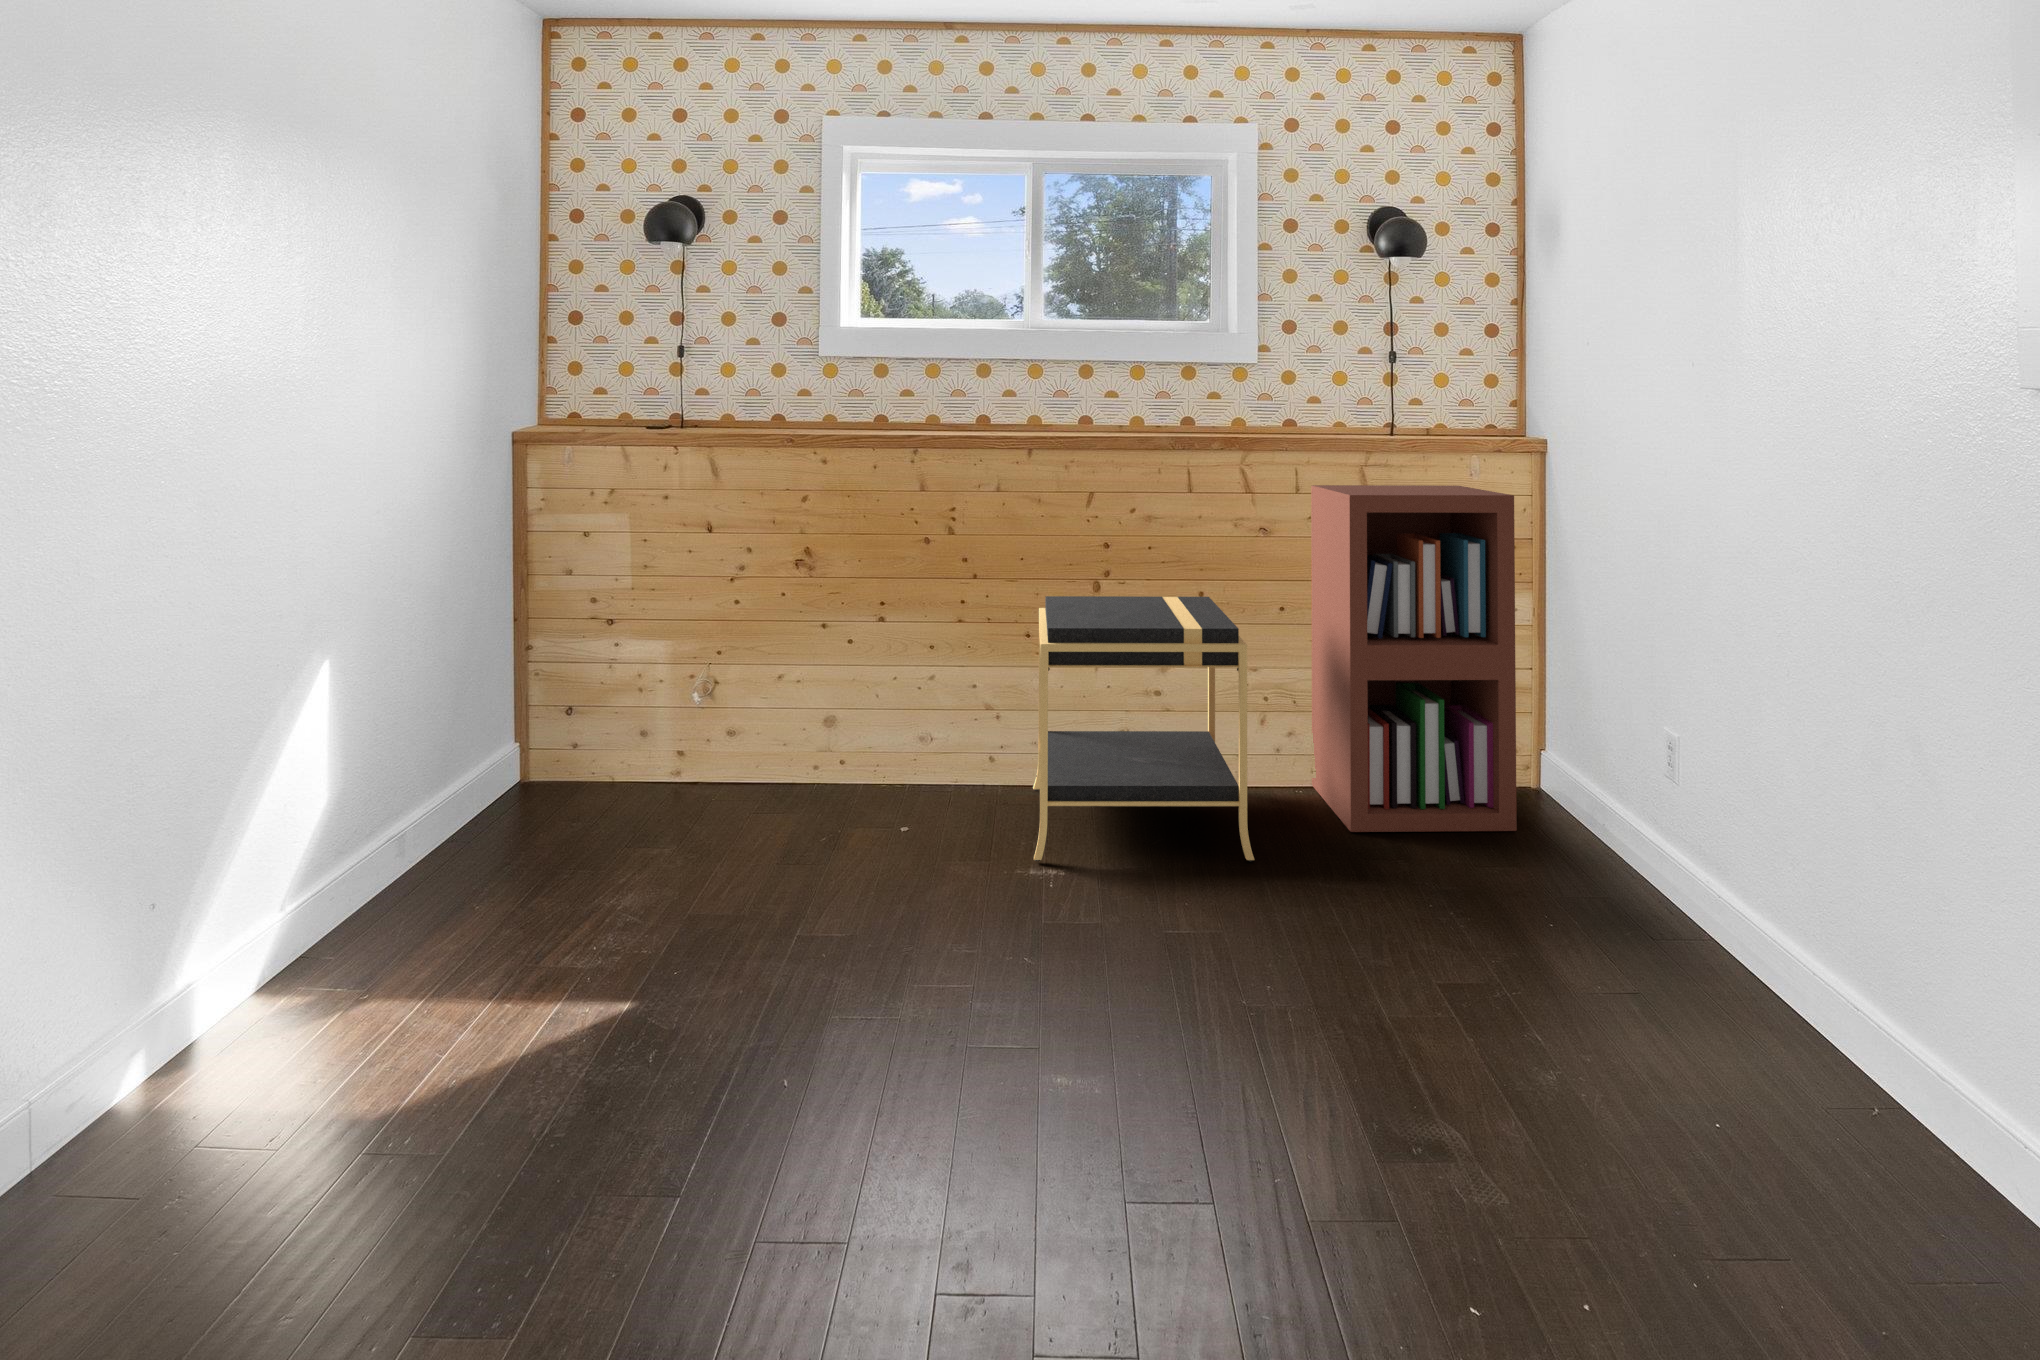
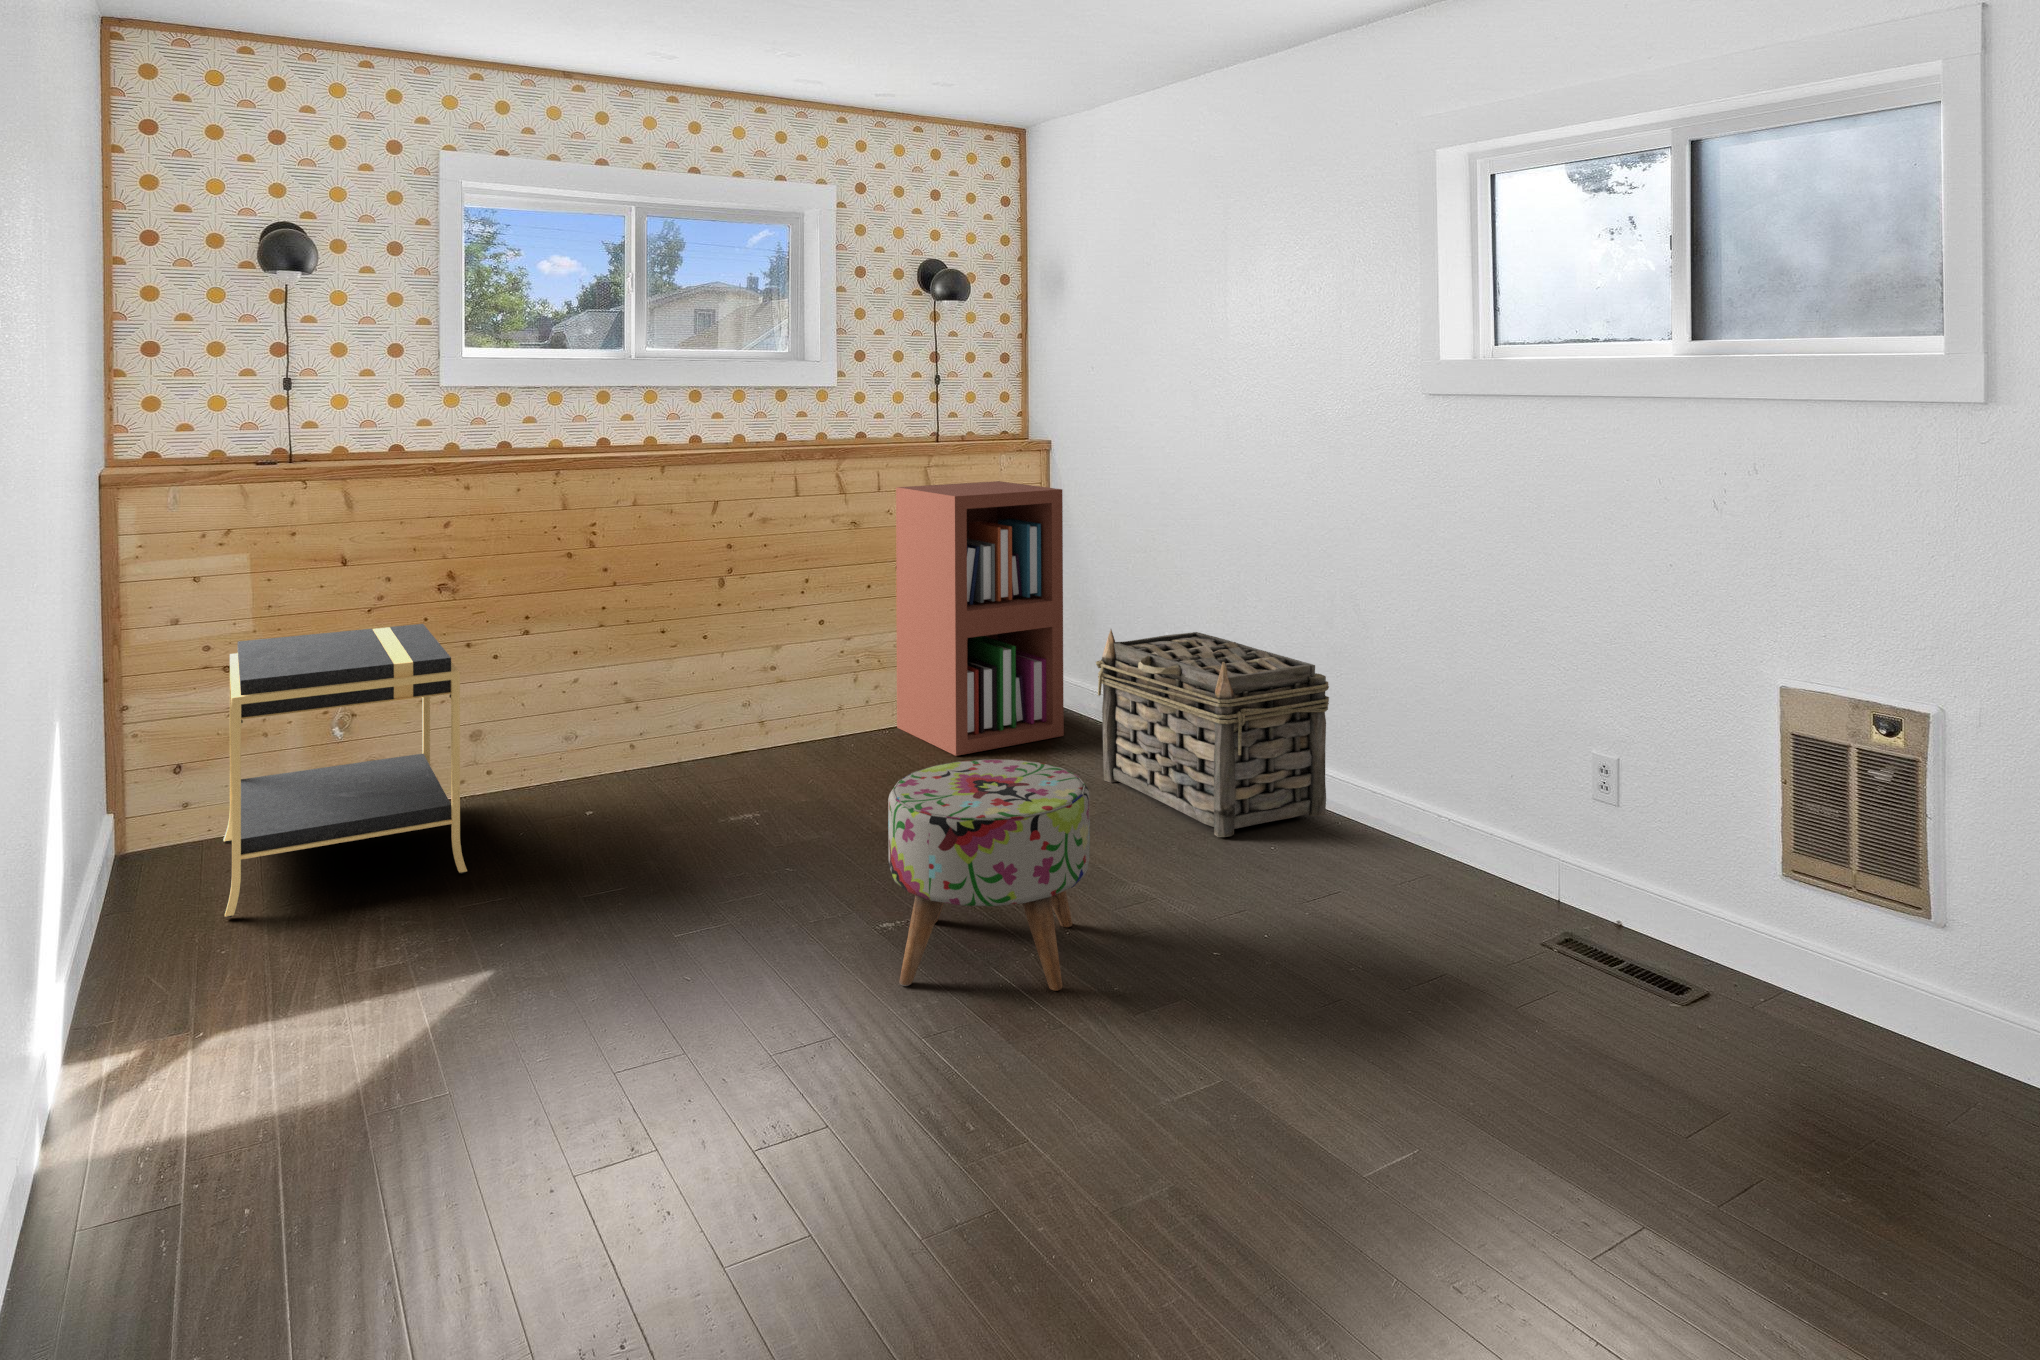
nightstand: present [1033,596,1254,862] -> present [223,624,467,918]
basket: none [1511,687,1853,1027] -> present [1096,629,1329,837]
ottoman: none [1006,830,1302,1193] -> present [888,759,1090,991]

